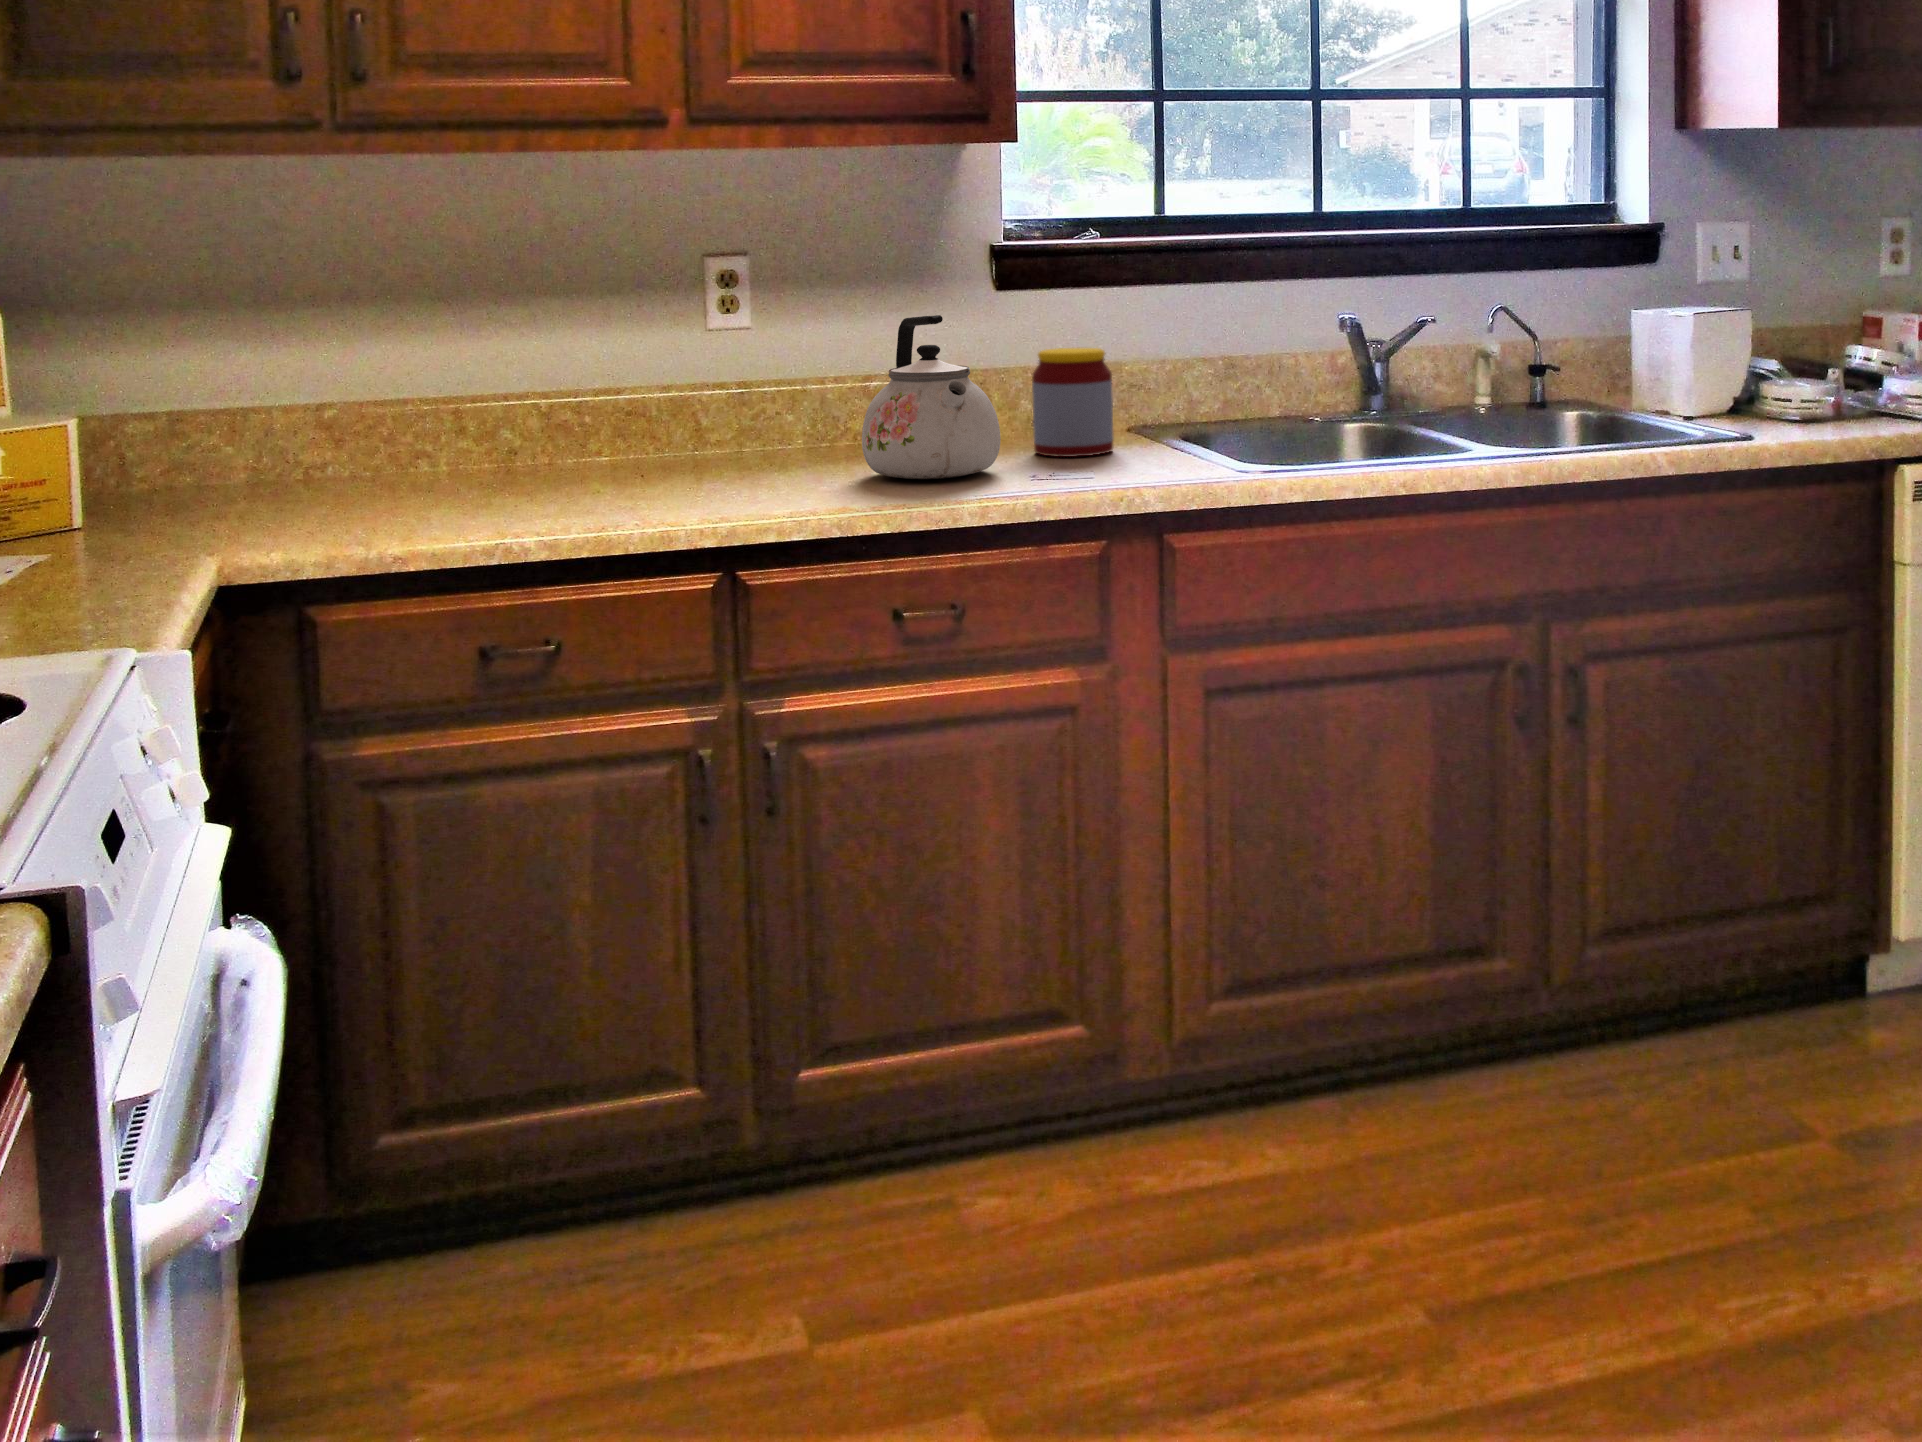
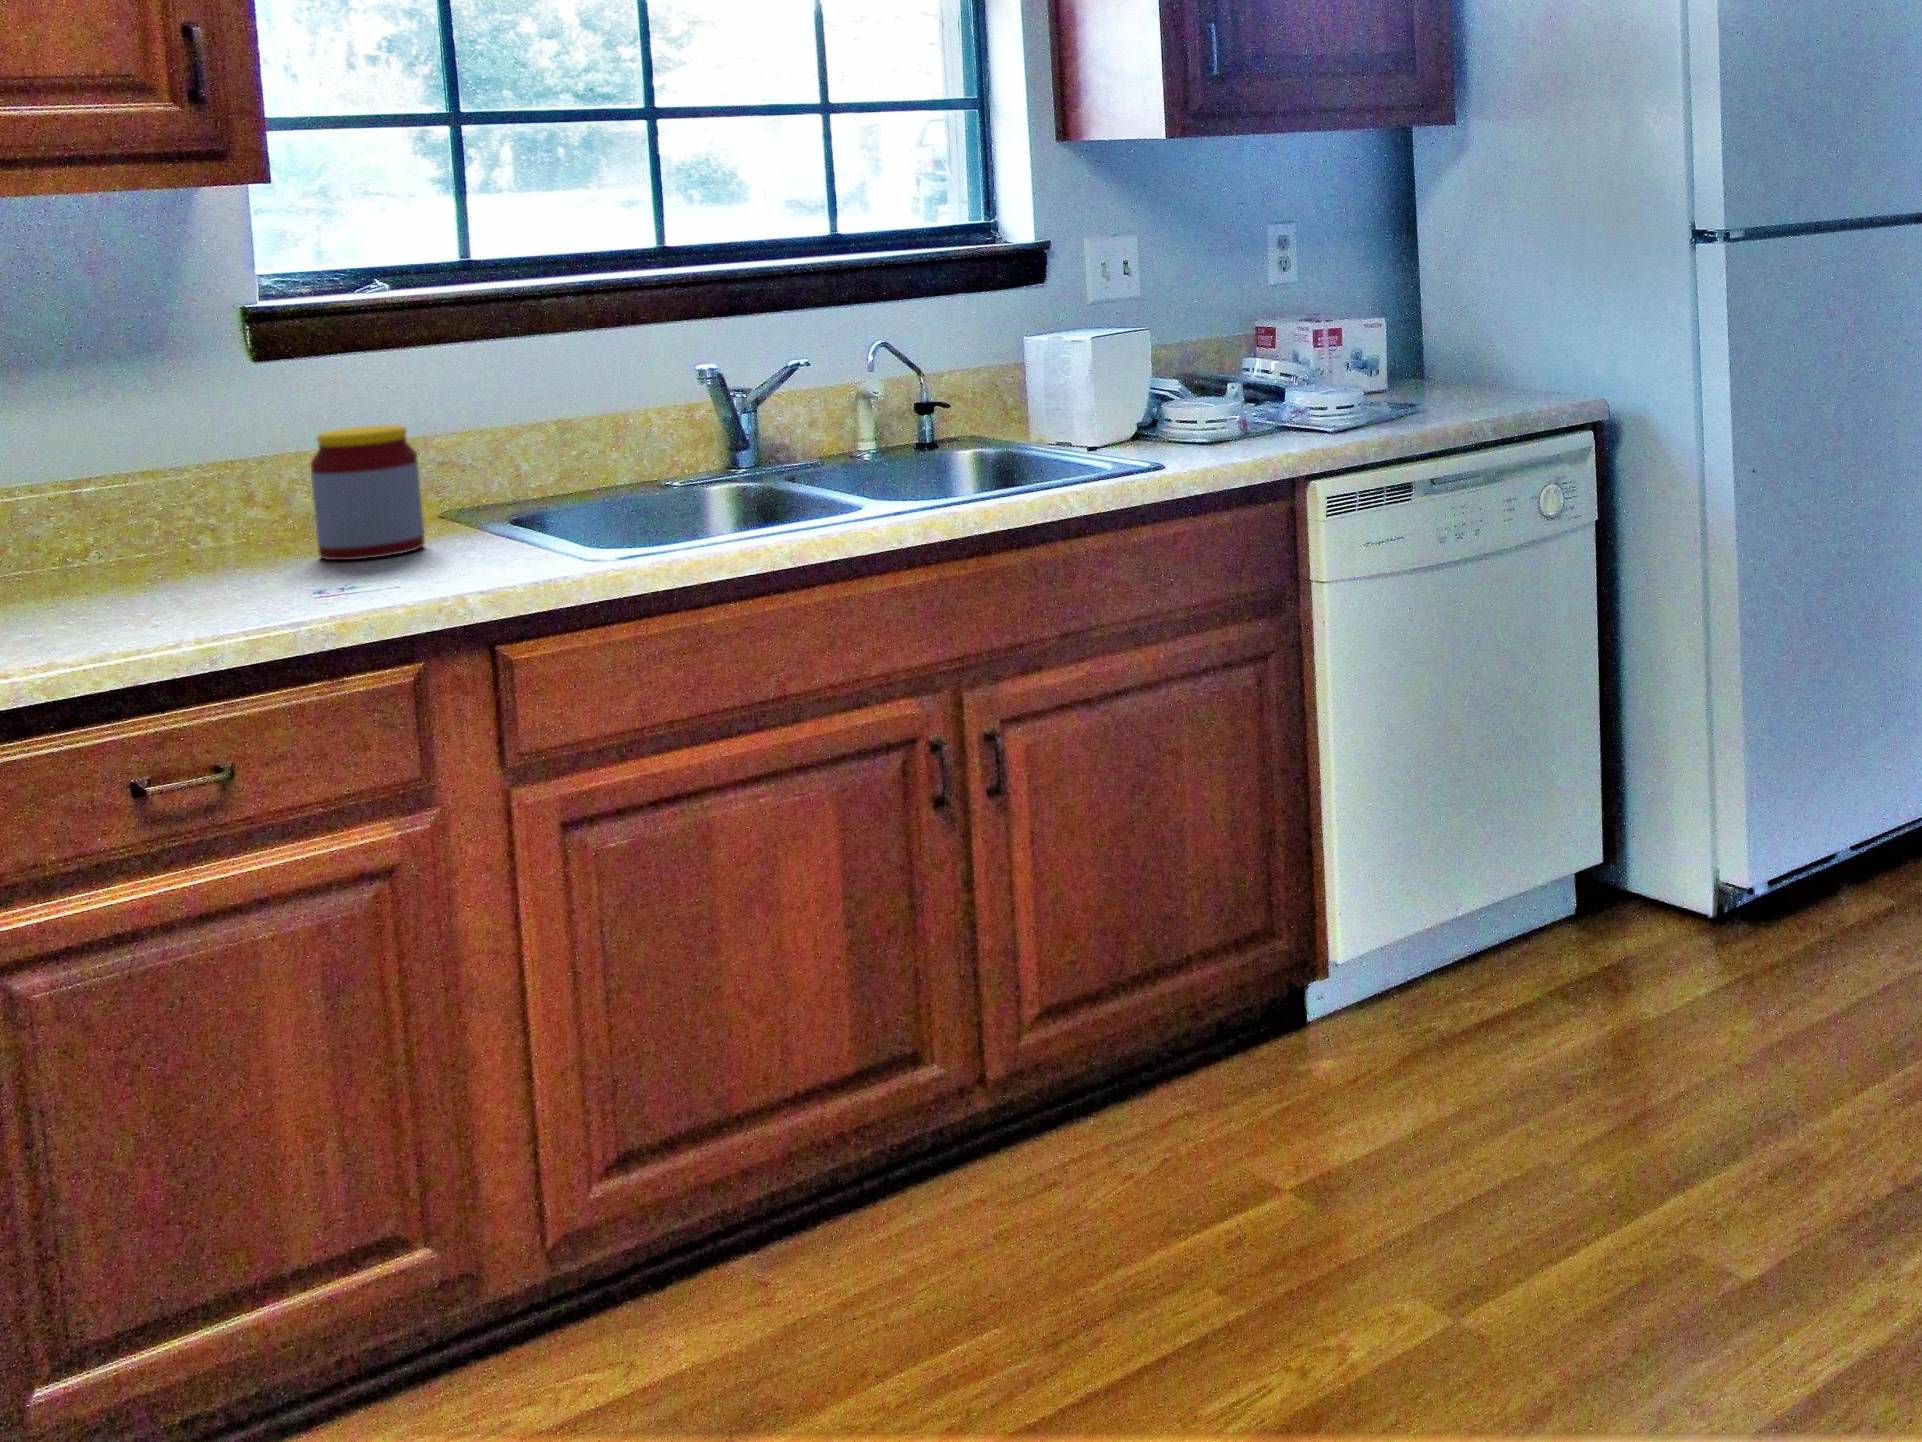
kettle: present [862,315,1001,479] -> none [83,401,278,606]

